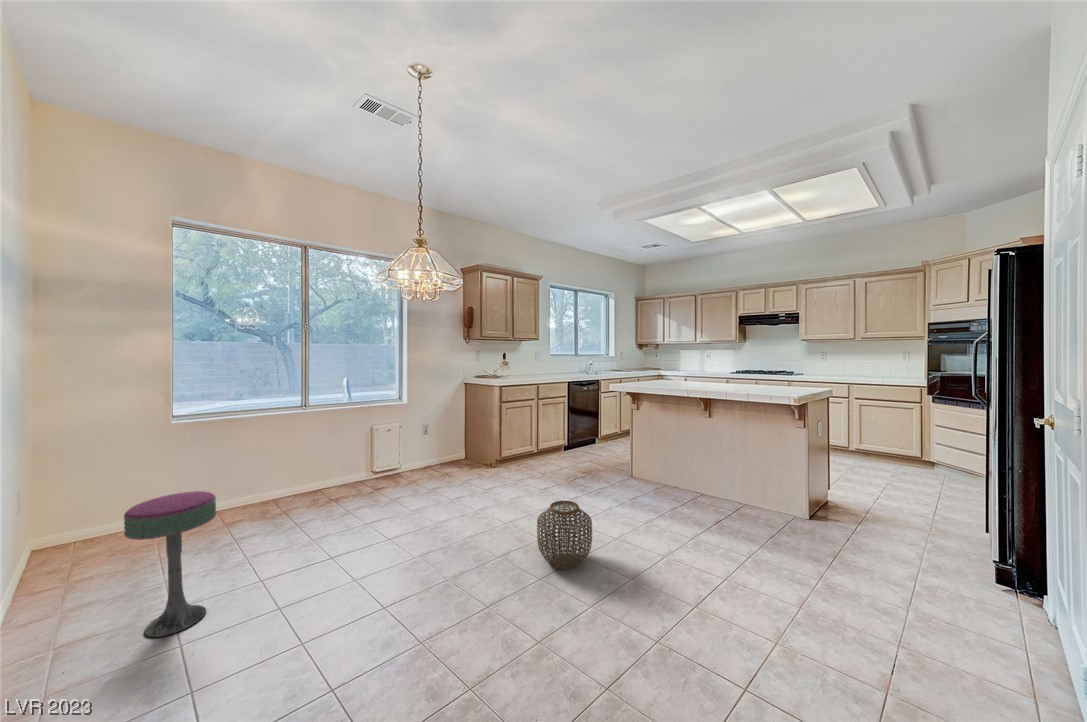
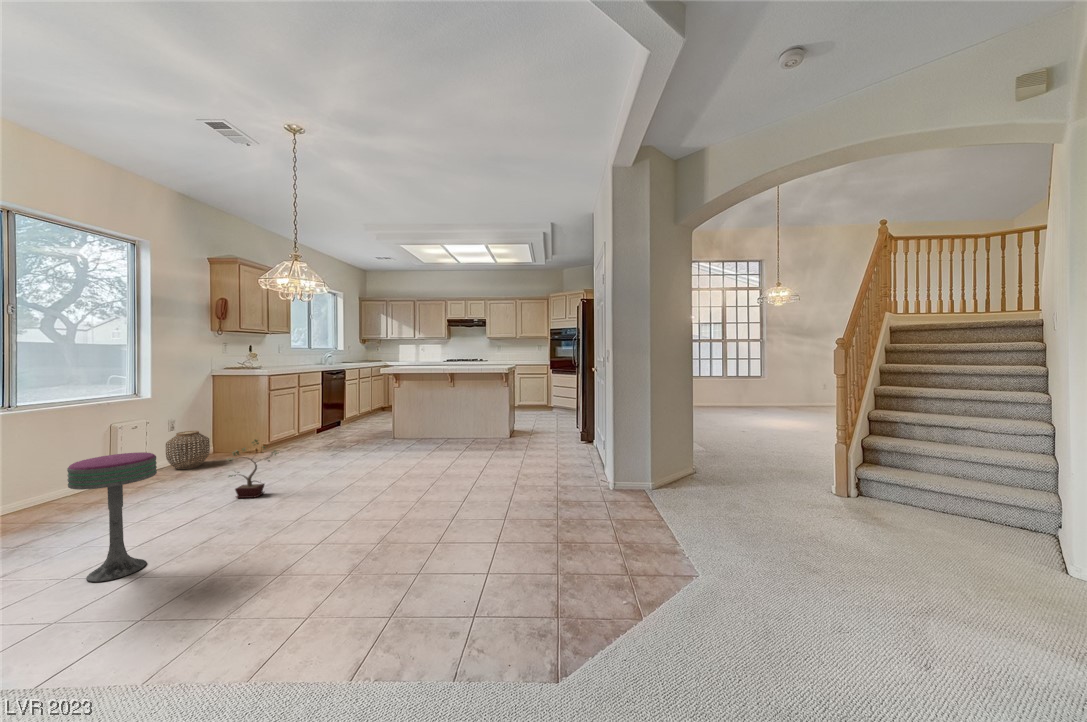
potted plant: none [381,472,417,541] -> present [227,440,278,498]
woven basket: present [537,501,592,570] -> present [166,431,210,469]

